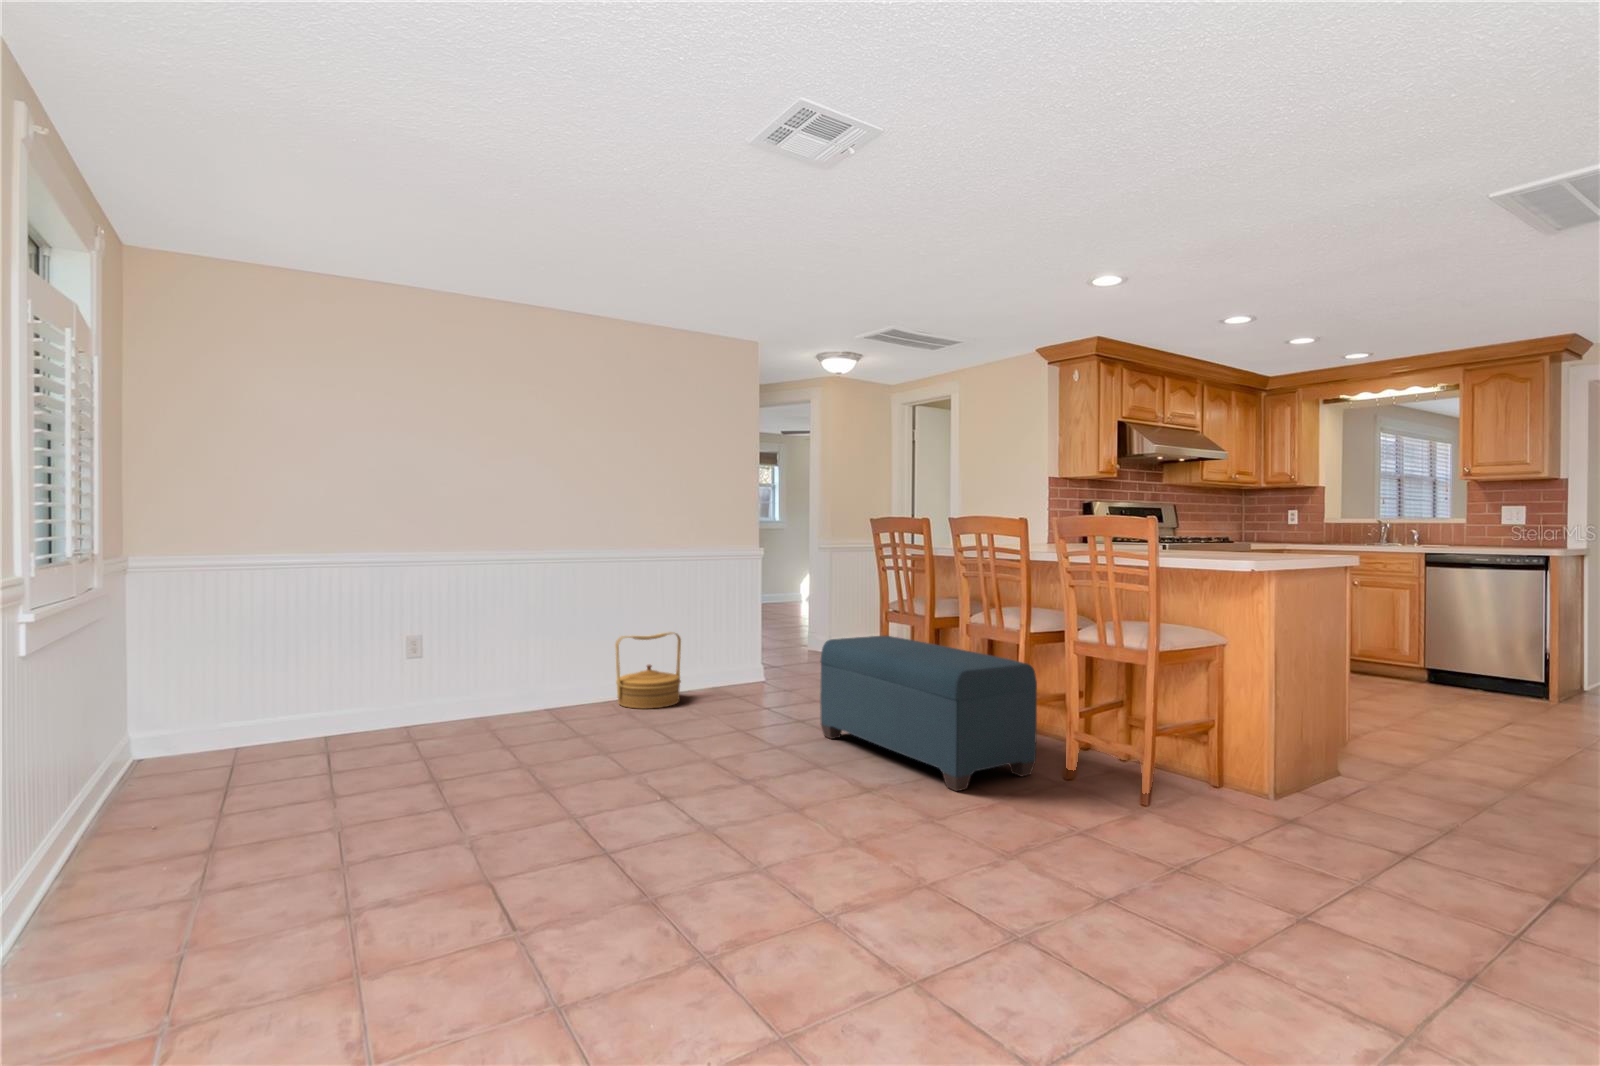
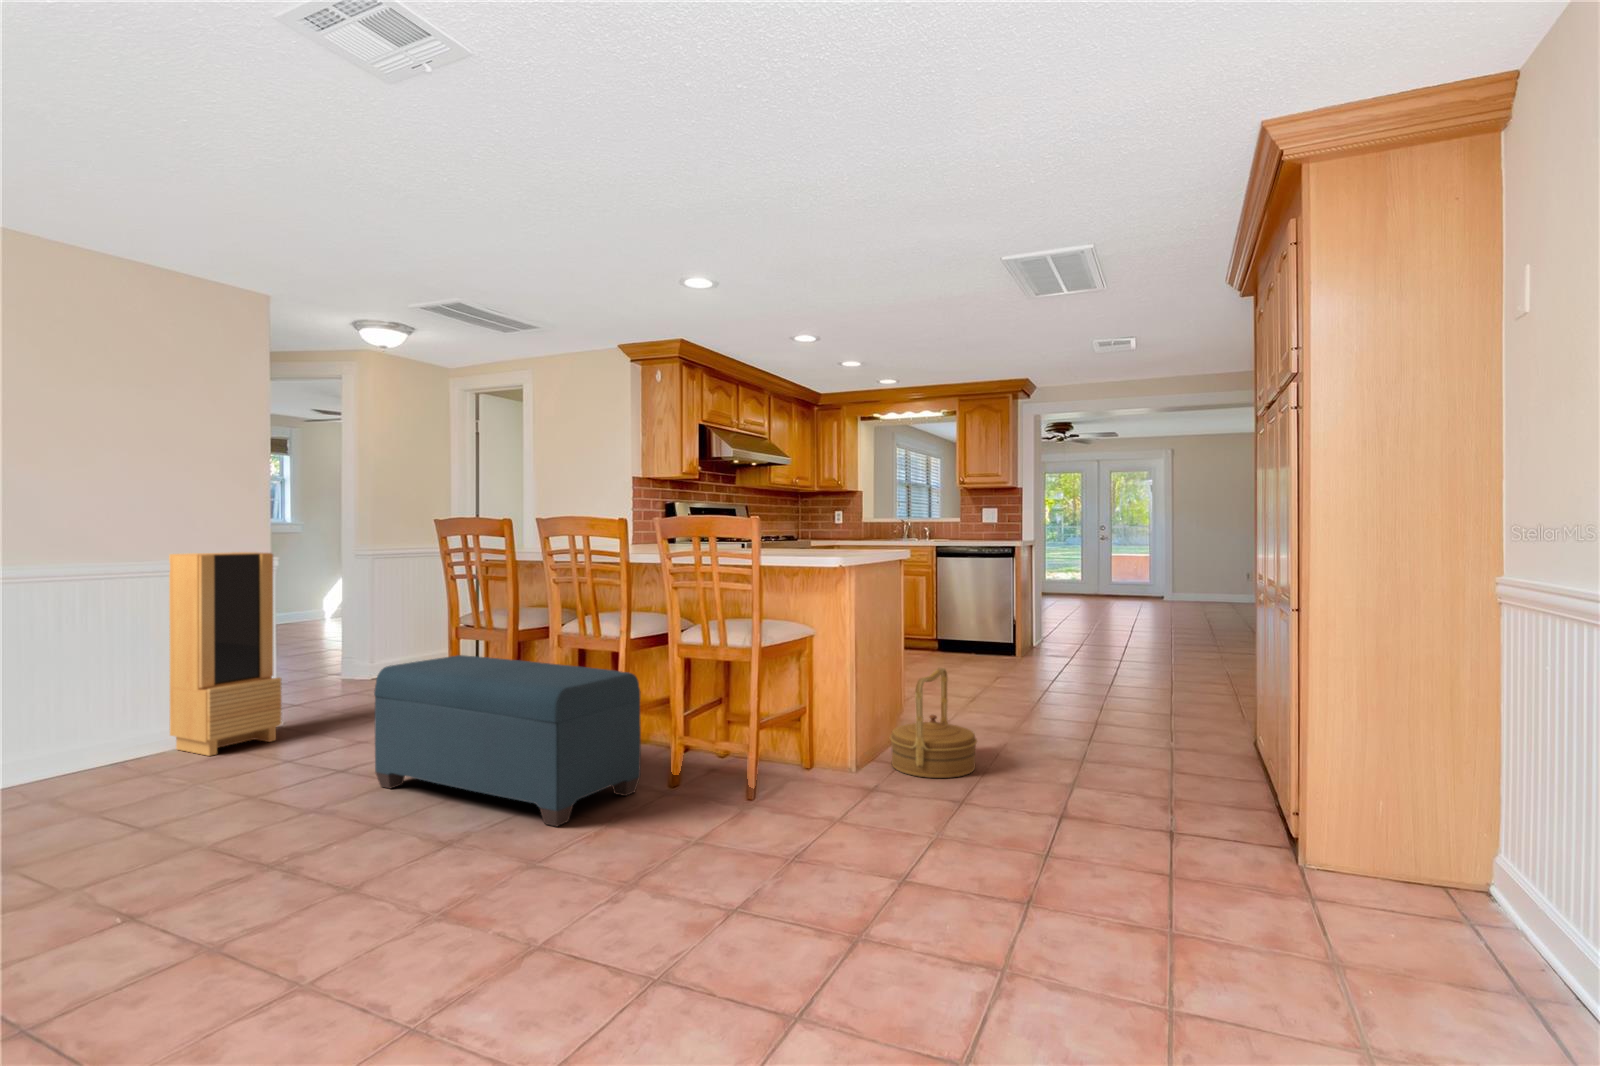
storage cabinet: none [691,544,760,696] -> present [169,552,282,756]
woven basket: present [615,632,681,709] -> present [890,668,977,778]

